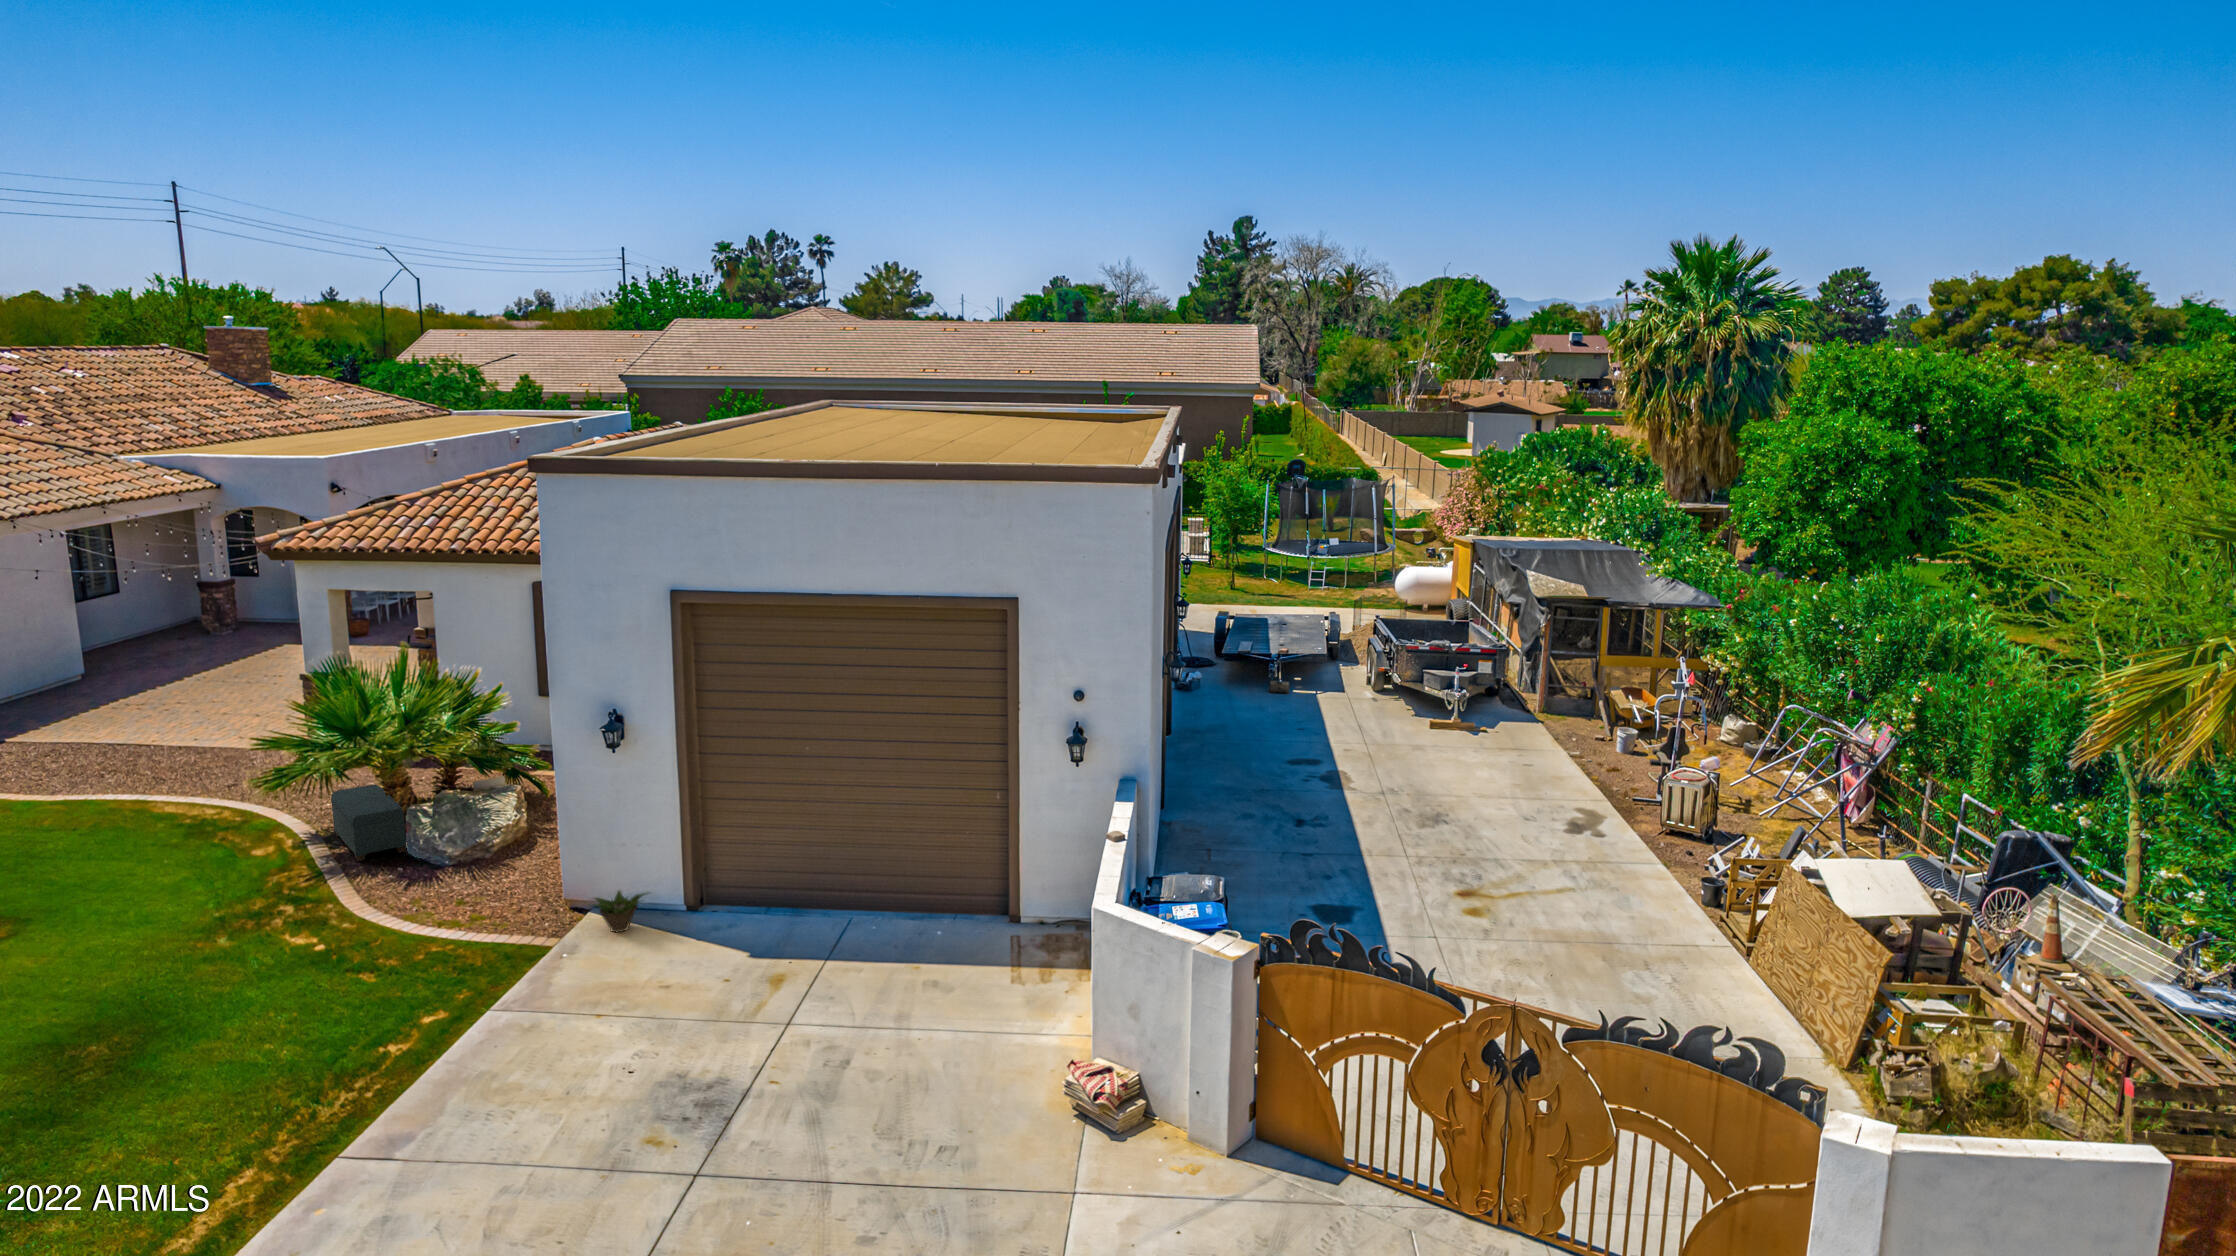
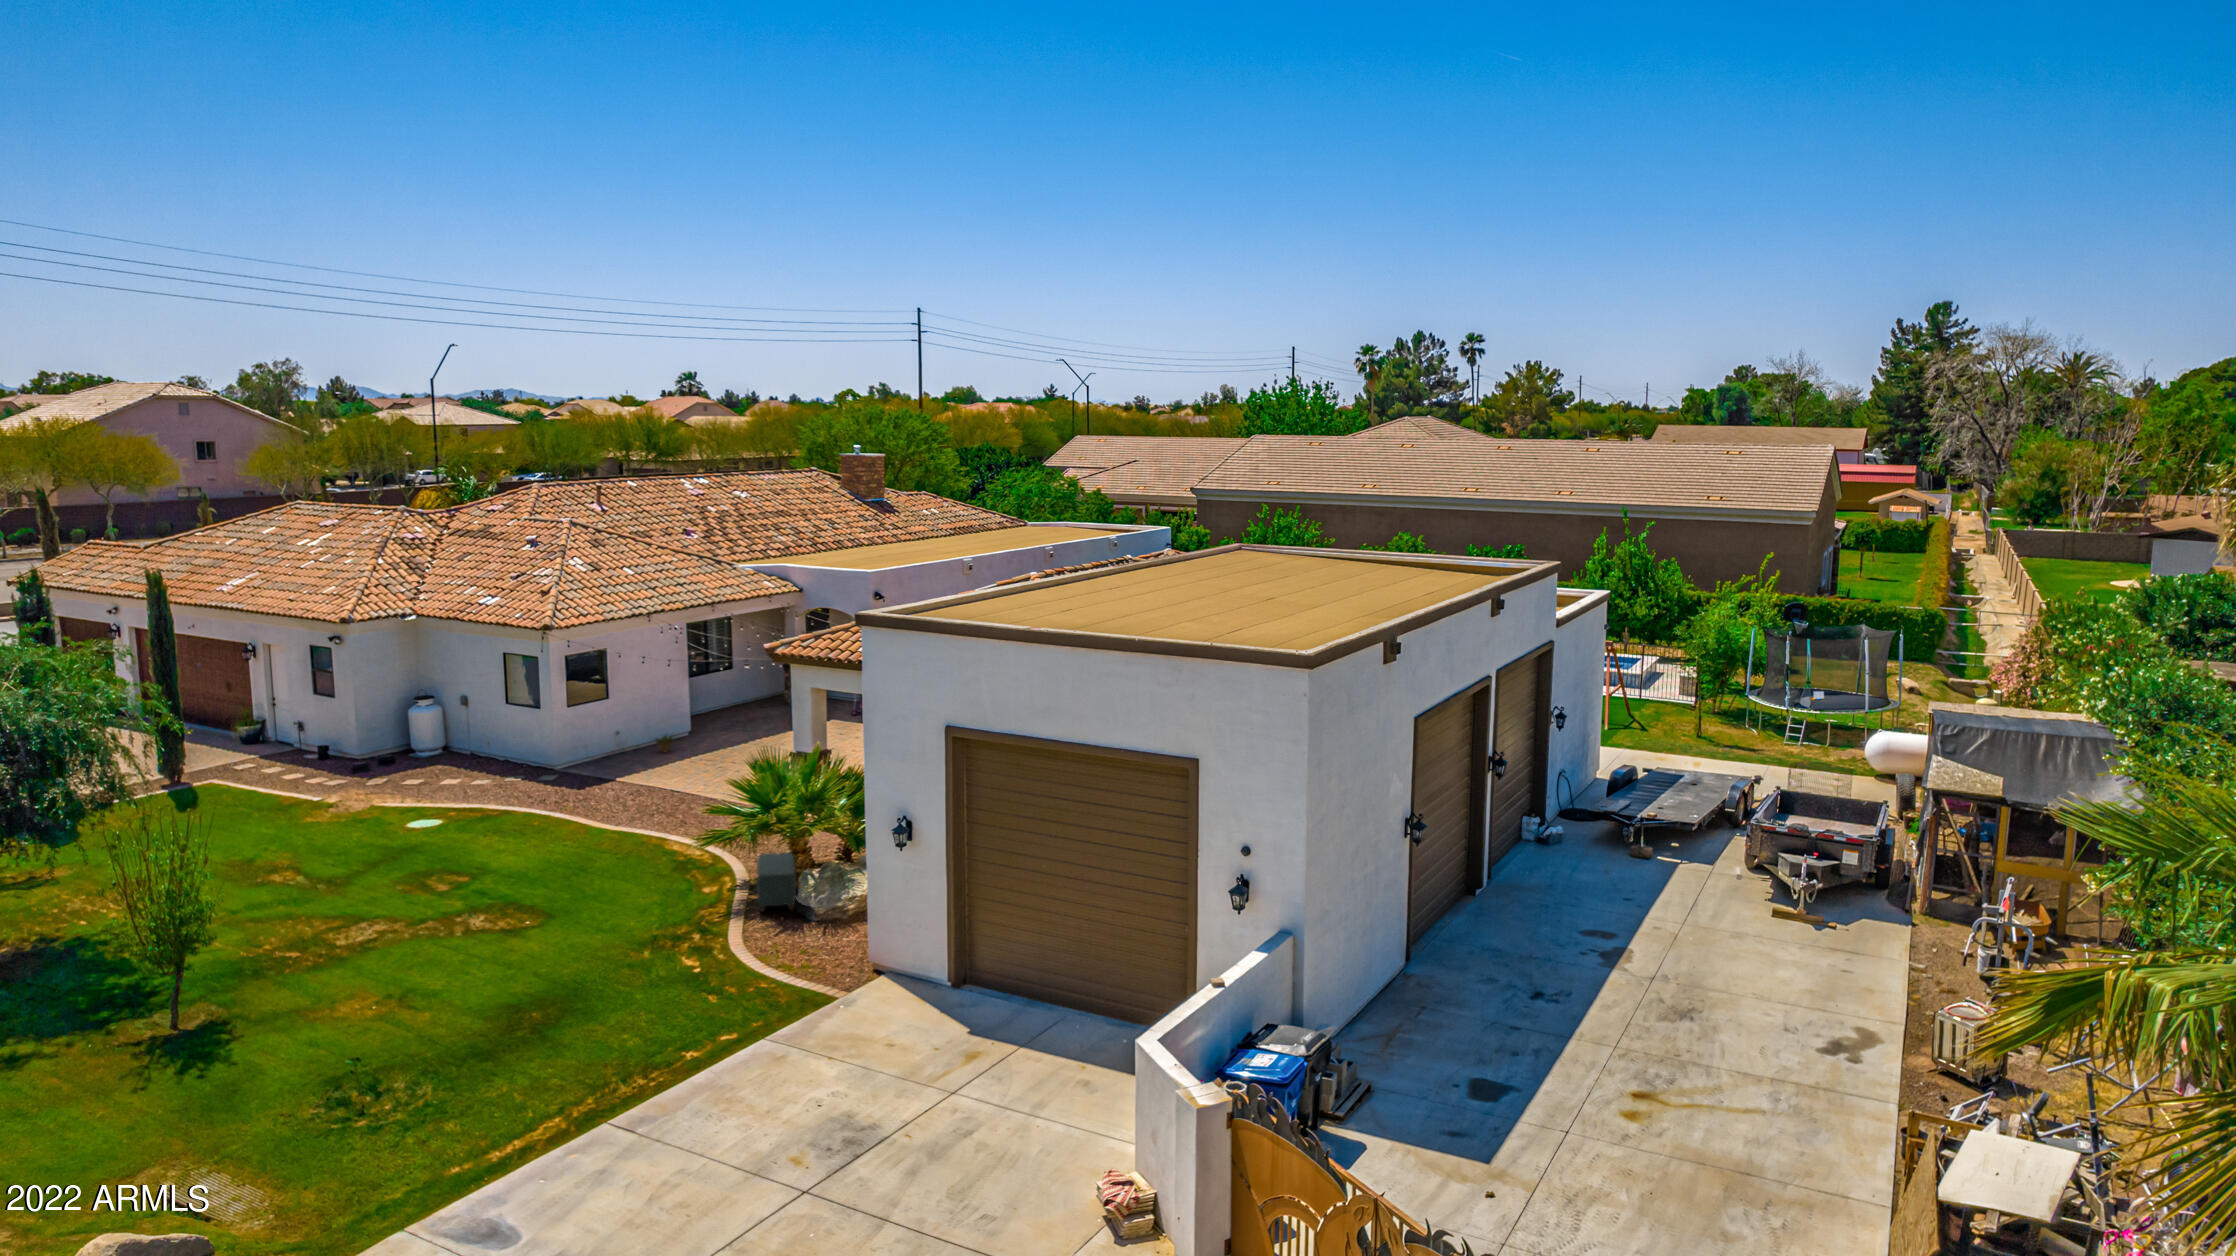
decorative plant: present [593,891,647,932] -> present [655,734,674,752]

